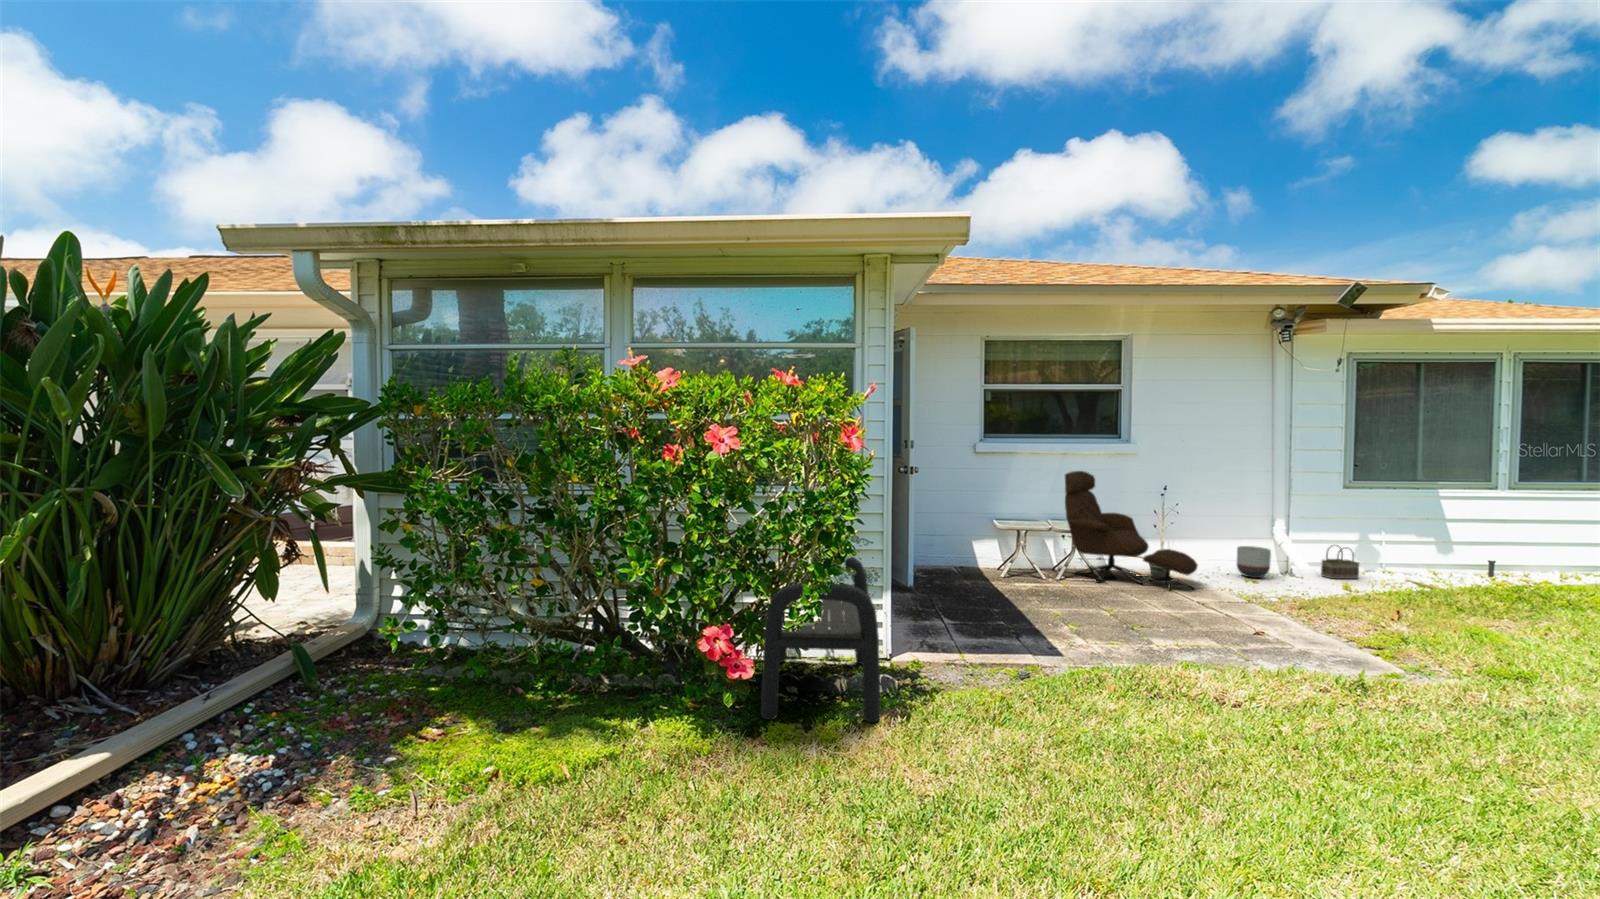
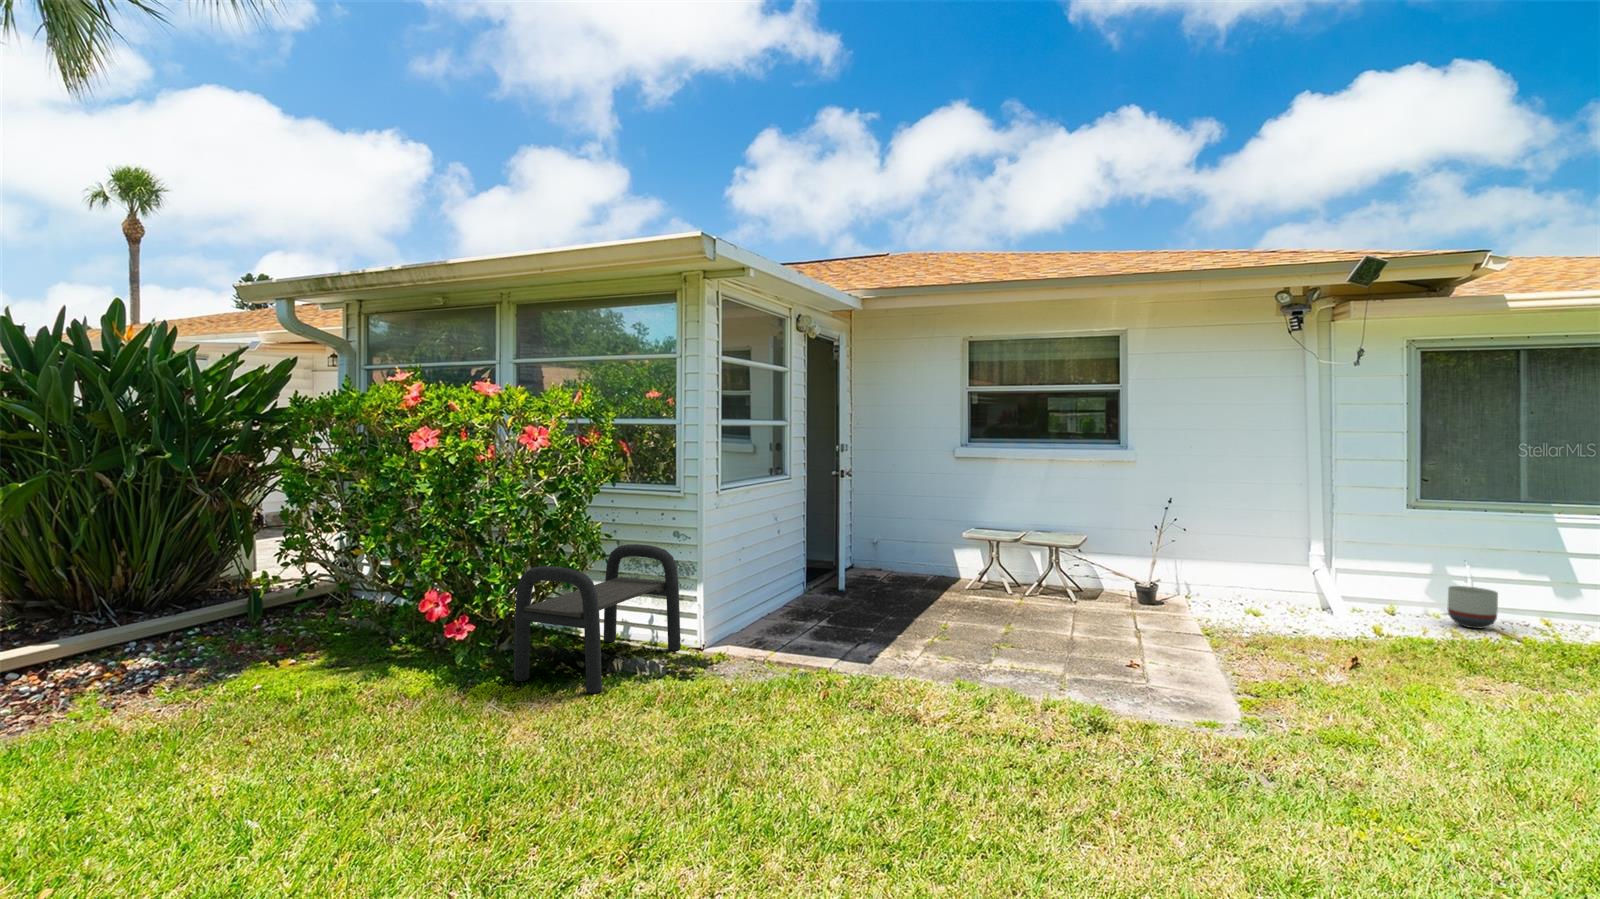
lounge chair: present [1065,471,1198,591] -> none [1035,479,1177,618]
planter: present [1237,546,1271,578] -> present [1447,586,1498,628]
basket: present [1321,546,1359,579] -> none [1378,579,1429,624]

